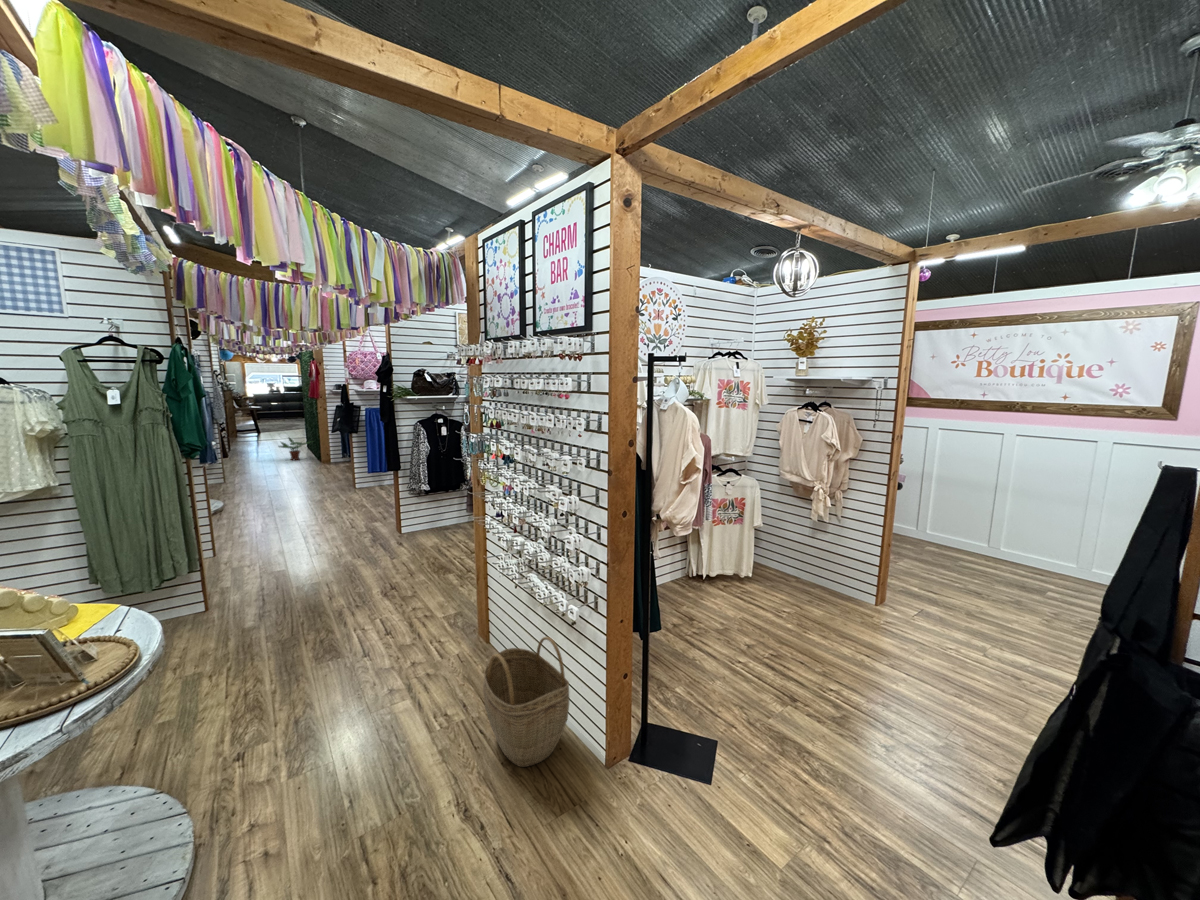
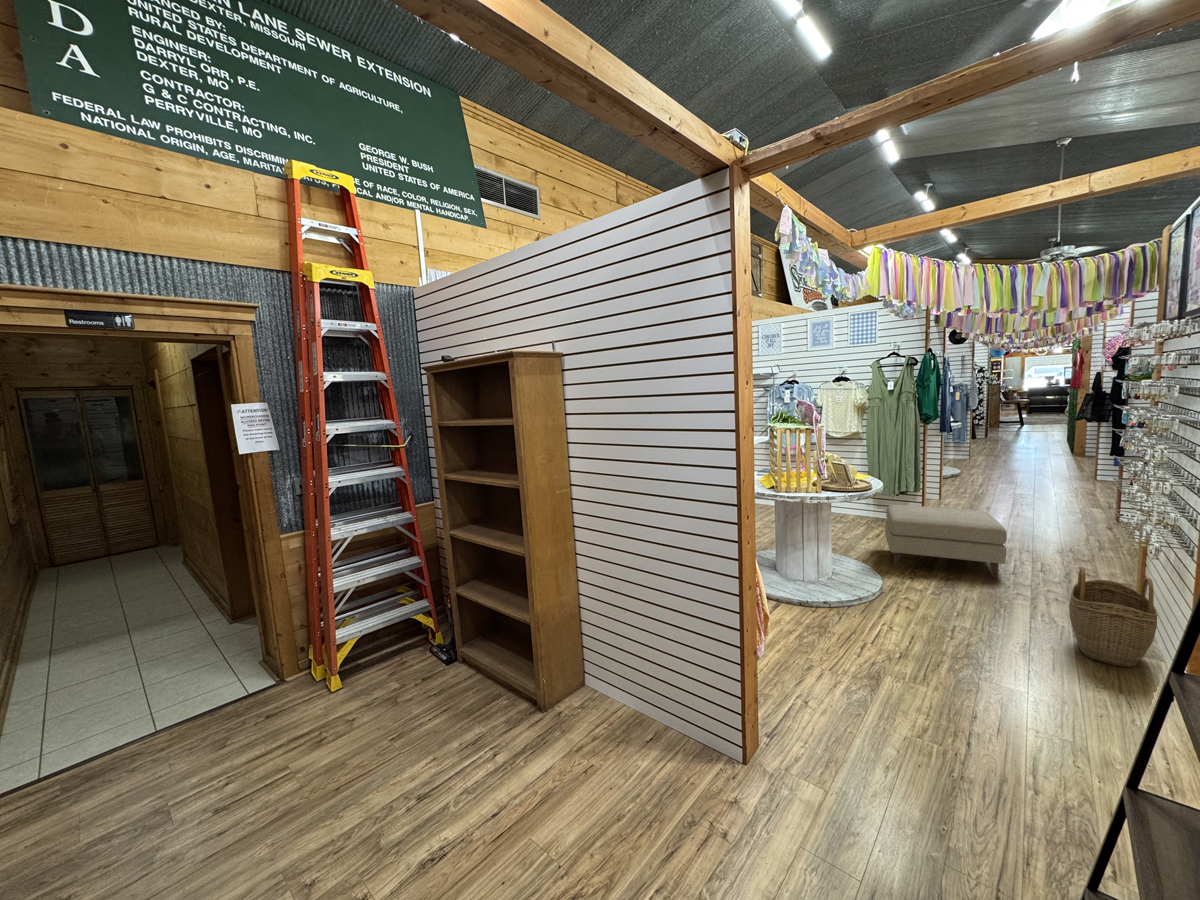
potted plant: present [279,438,310,460] -> none [1030,428,1072,452]
ottoman: none [154,582,364,751] -> present [885,505,1007,579]

